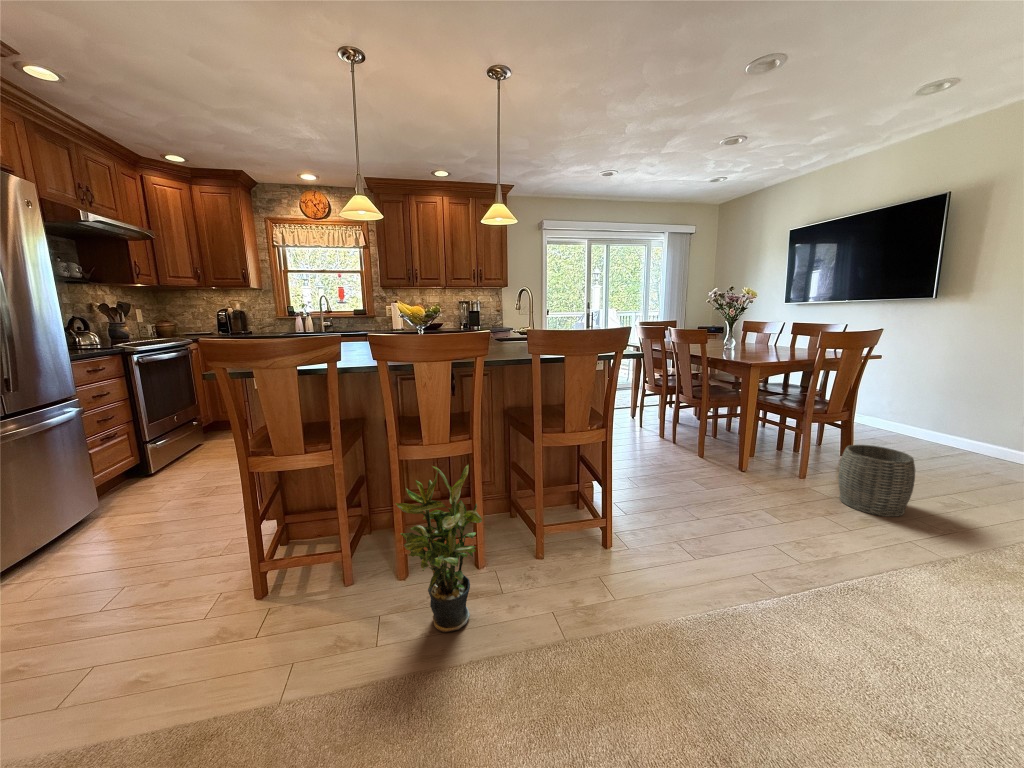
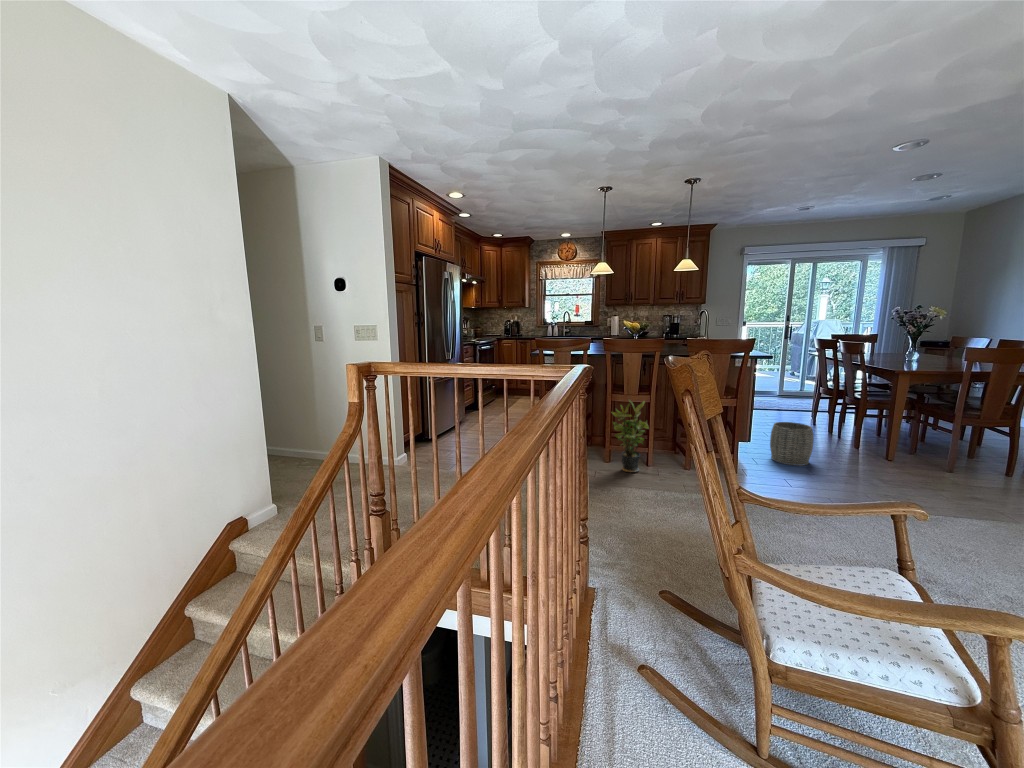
woven basket: present [838,445,915,517] -> present [770,422,814,466]

